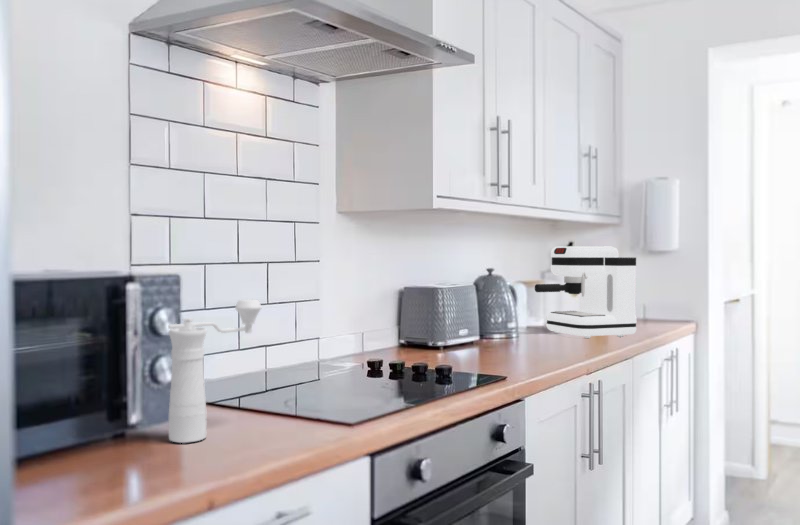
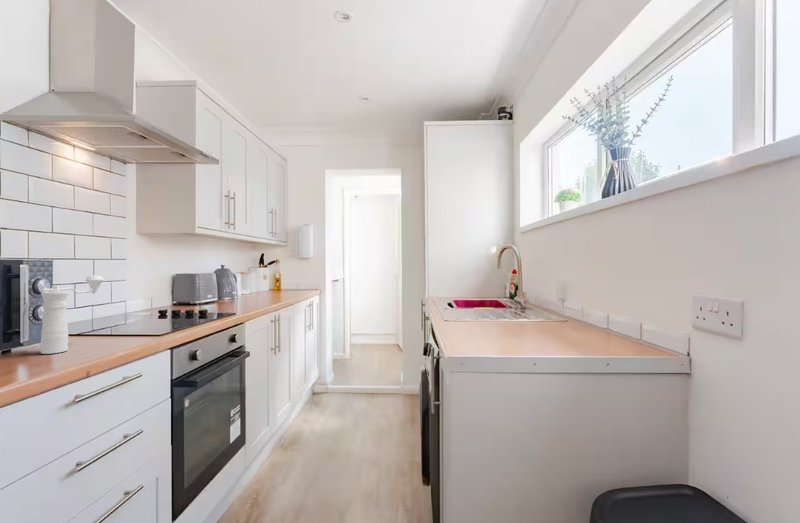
coffee maker: present [535,246,637,338] -> none [247,255,295,297]

